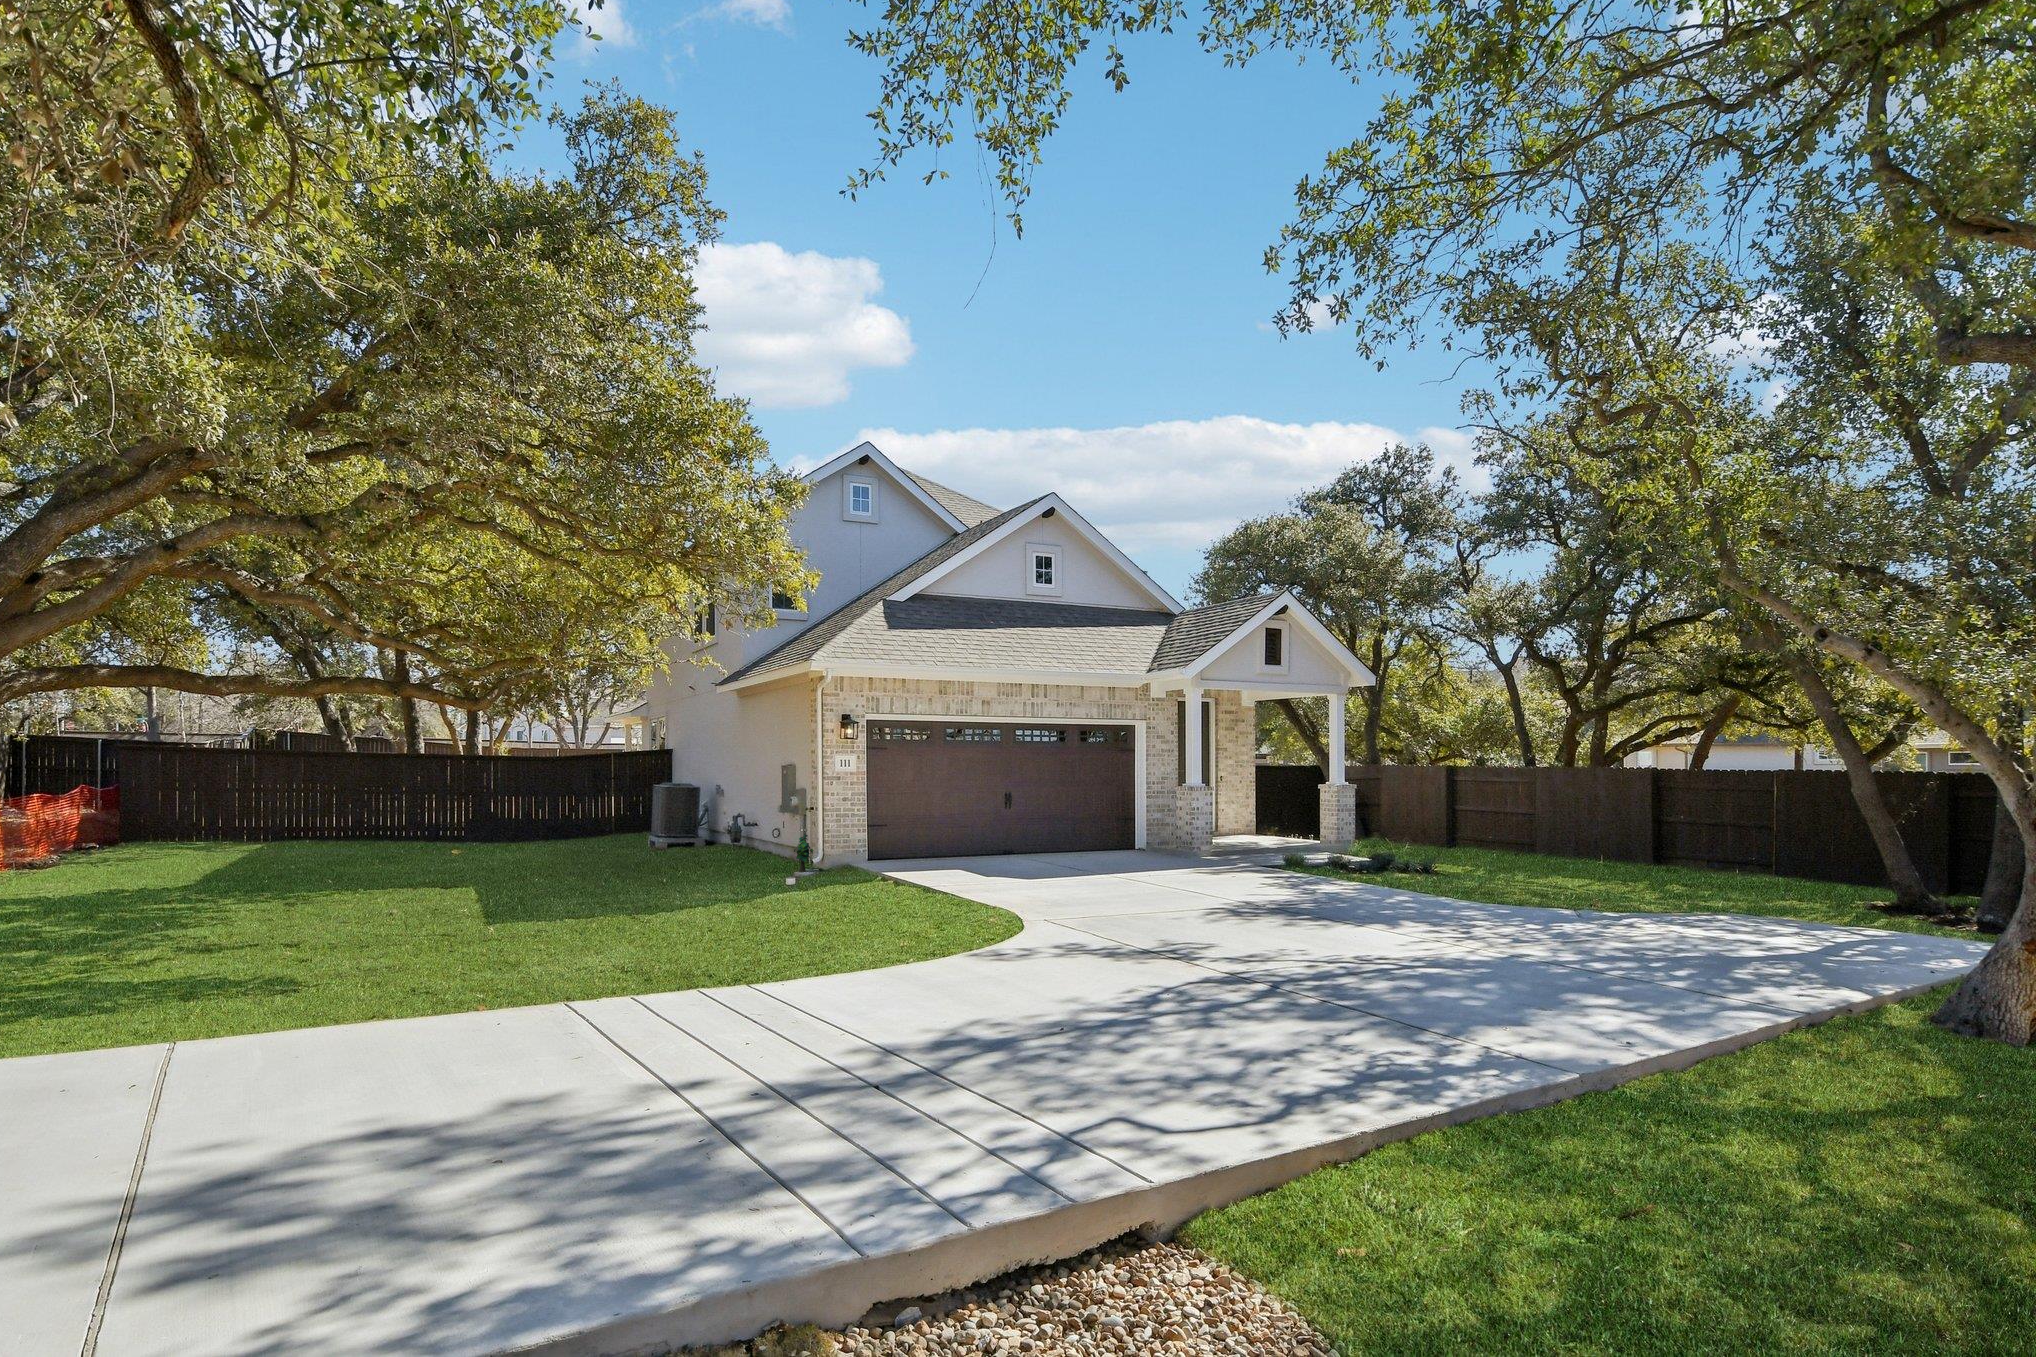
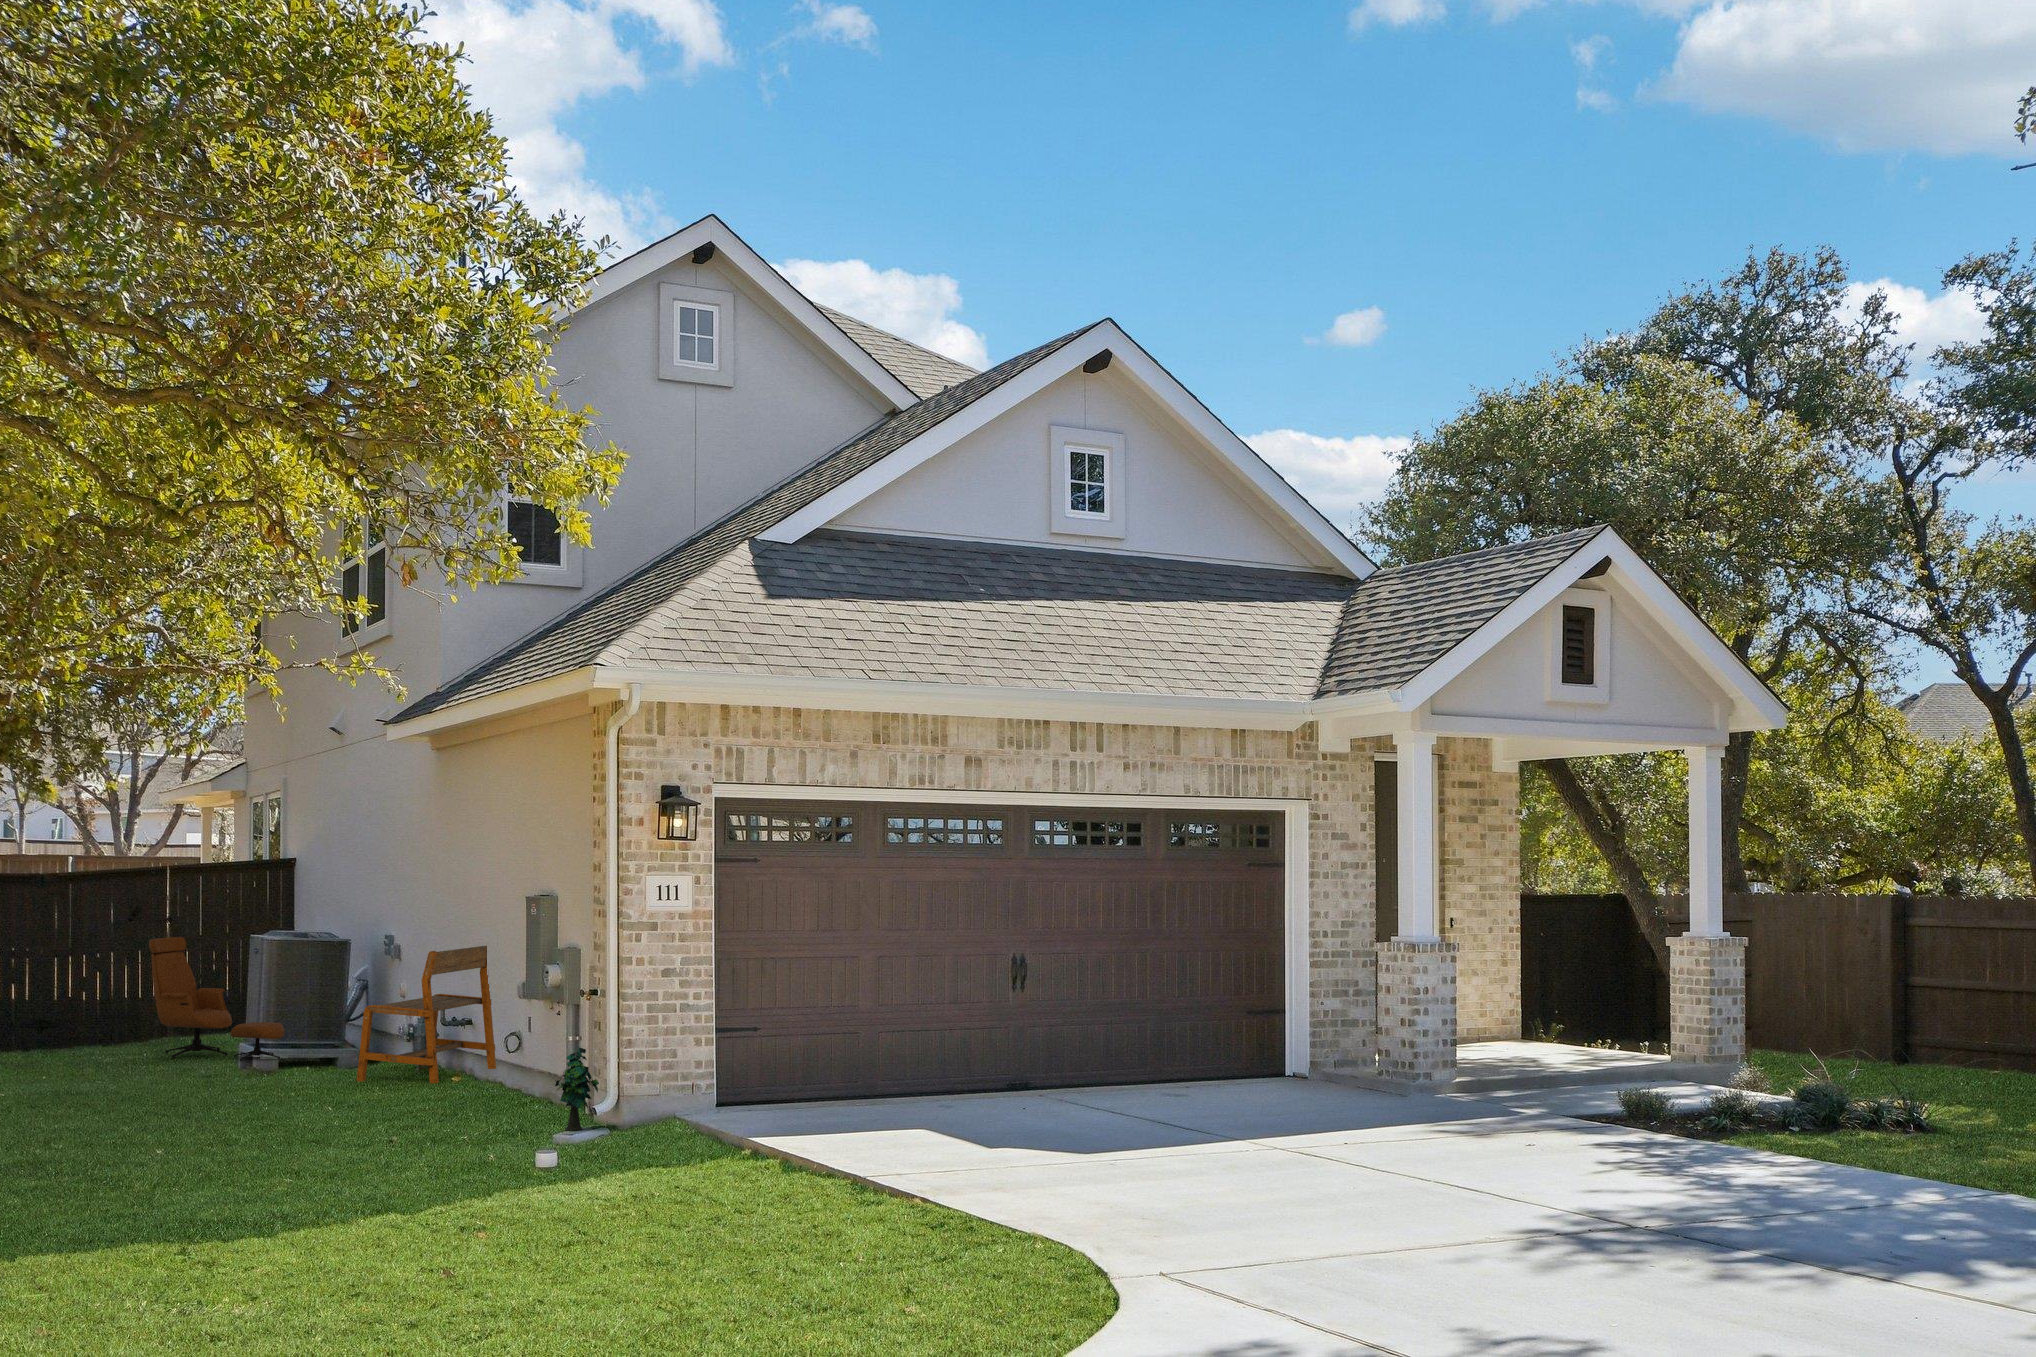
lounge chair: none [602,788,666,846] -> present [149,937,285,1061]
bench: none [701,790,765,855] -> present [357,946,496,1083]

